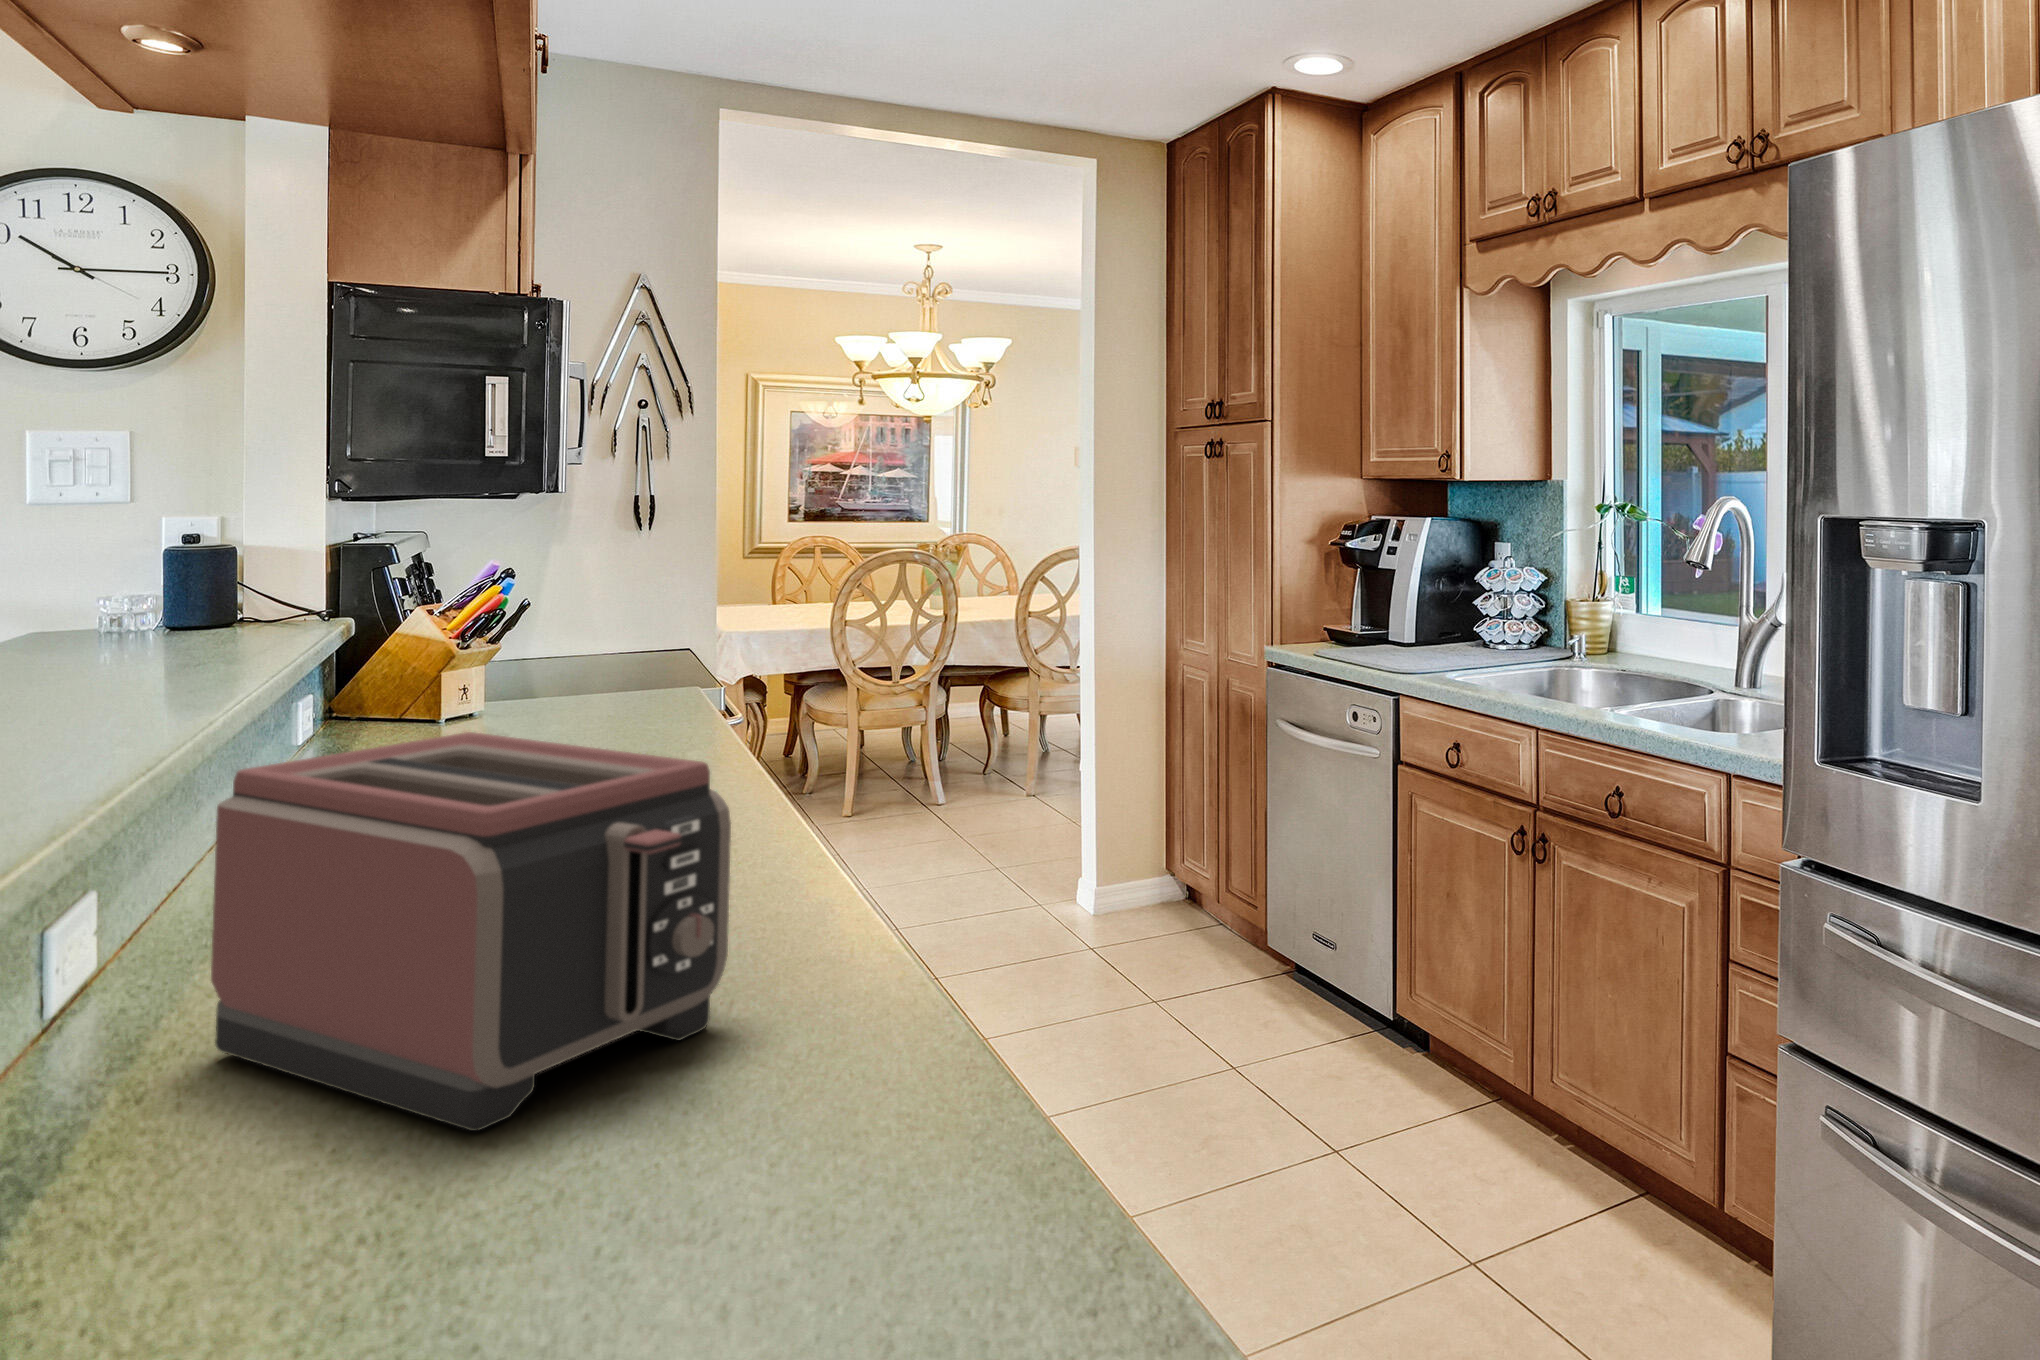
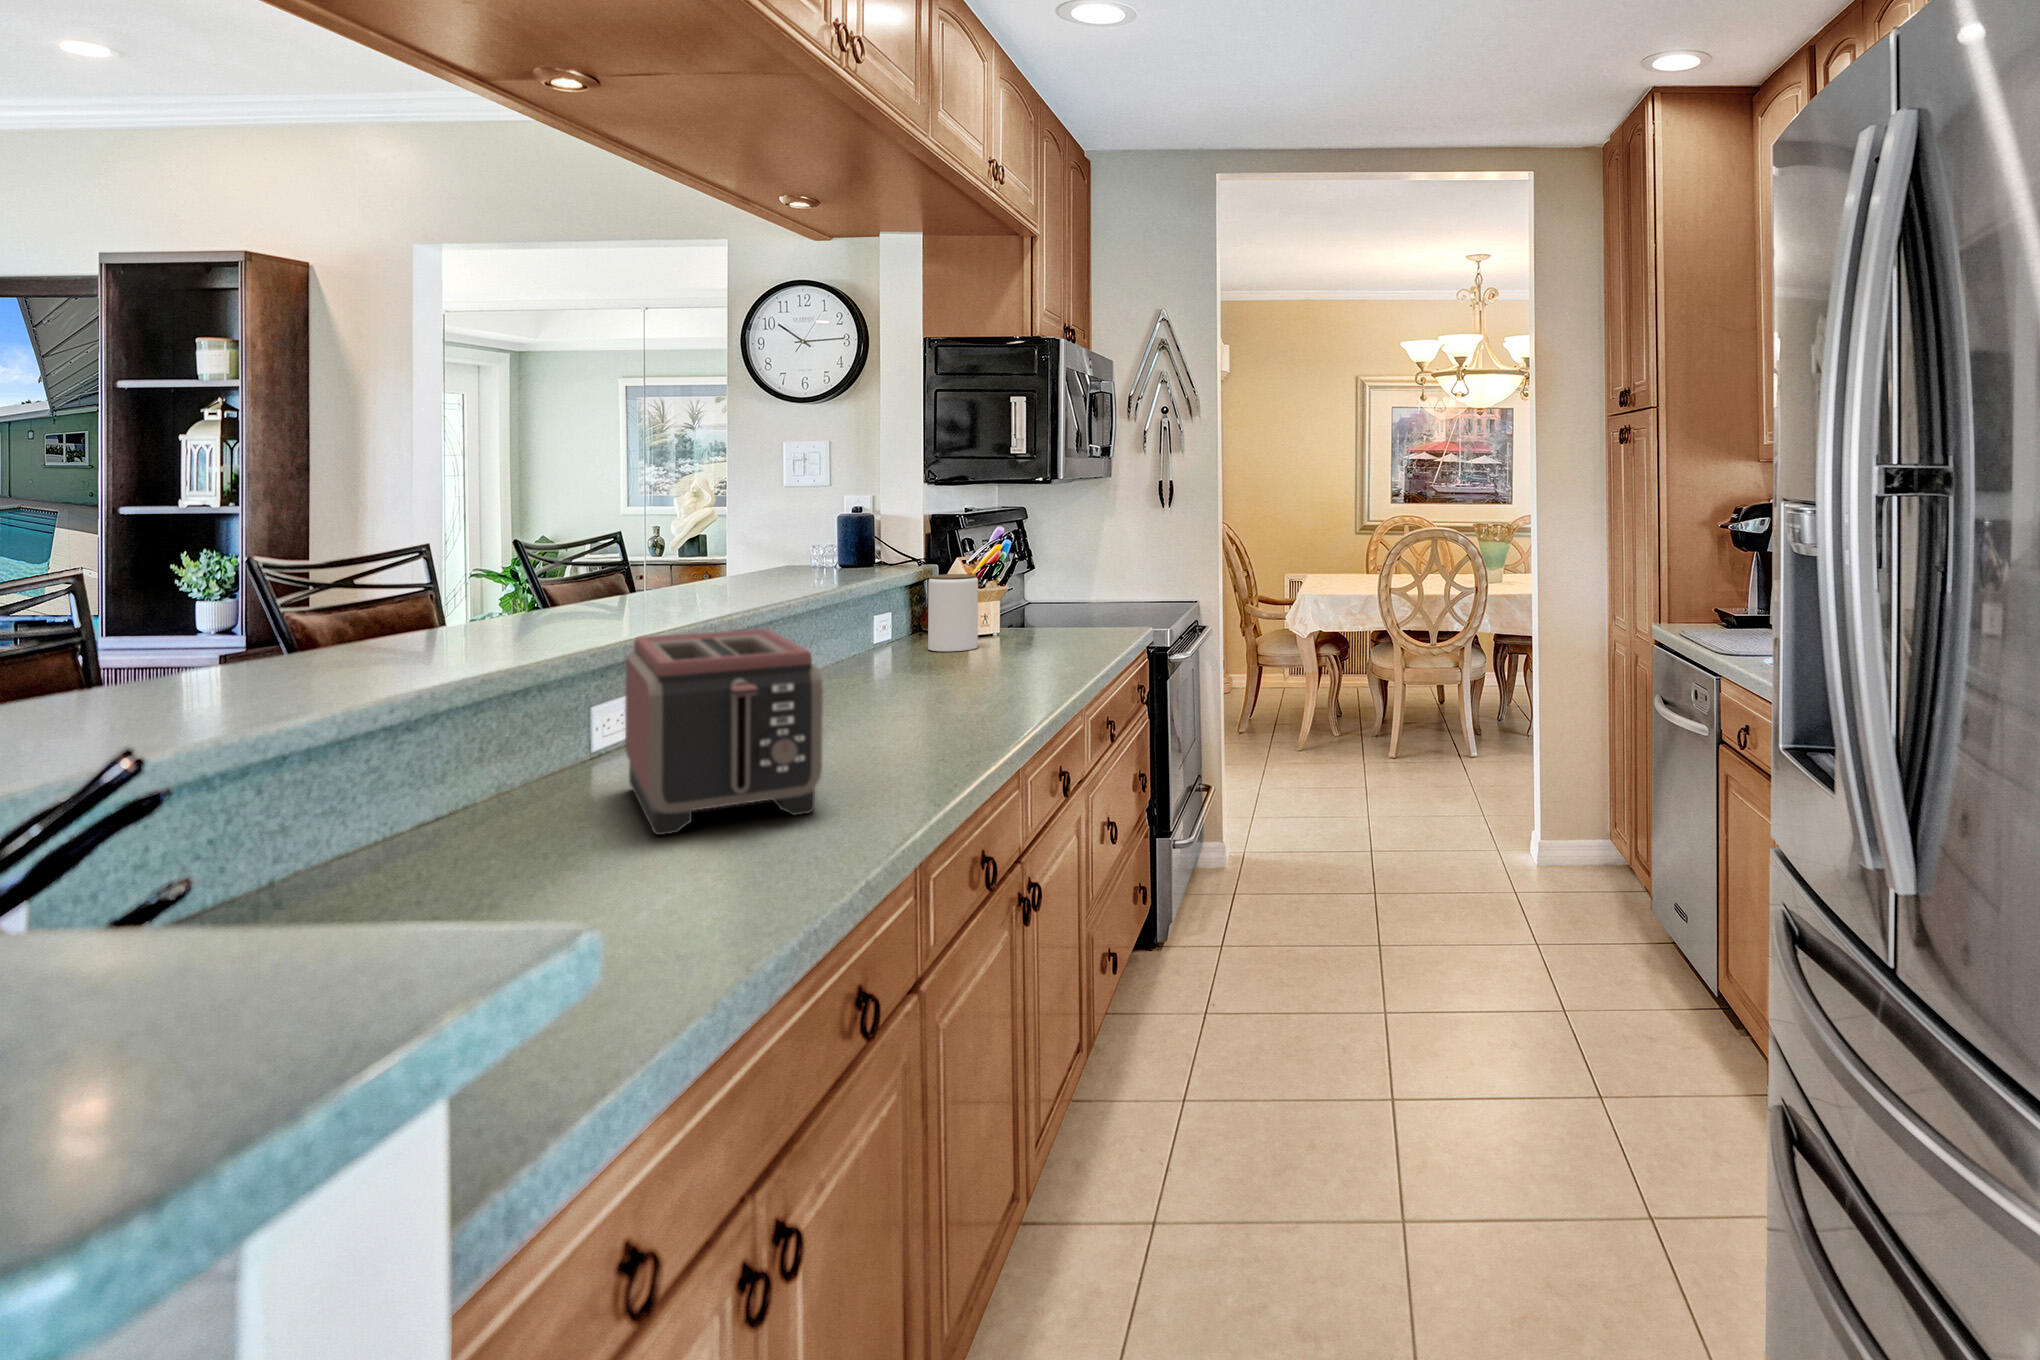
jar: none [361,626,452,745] -> present [928,574,978,651]

